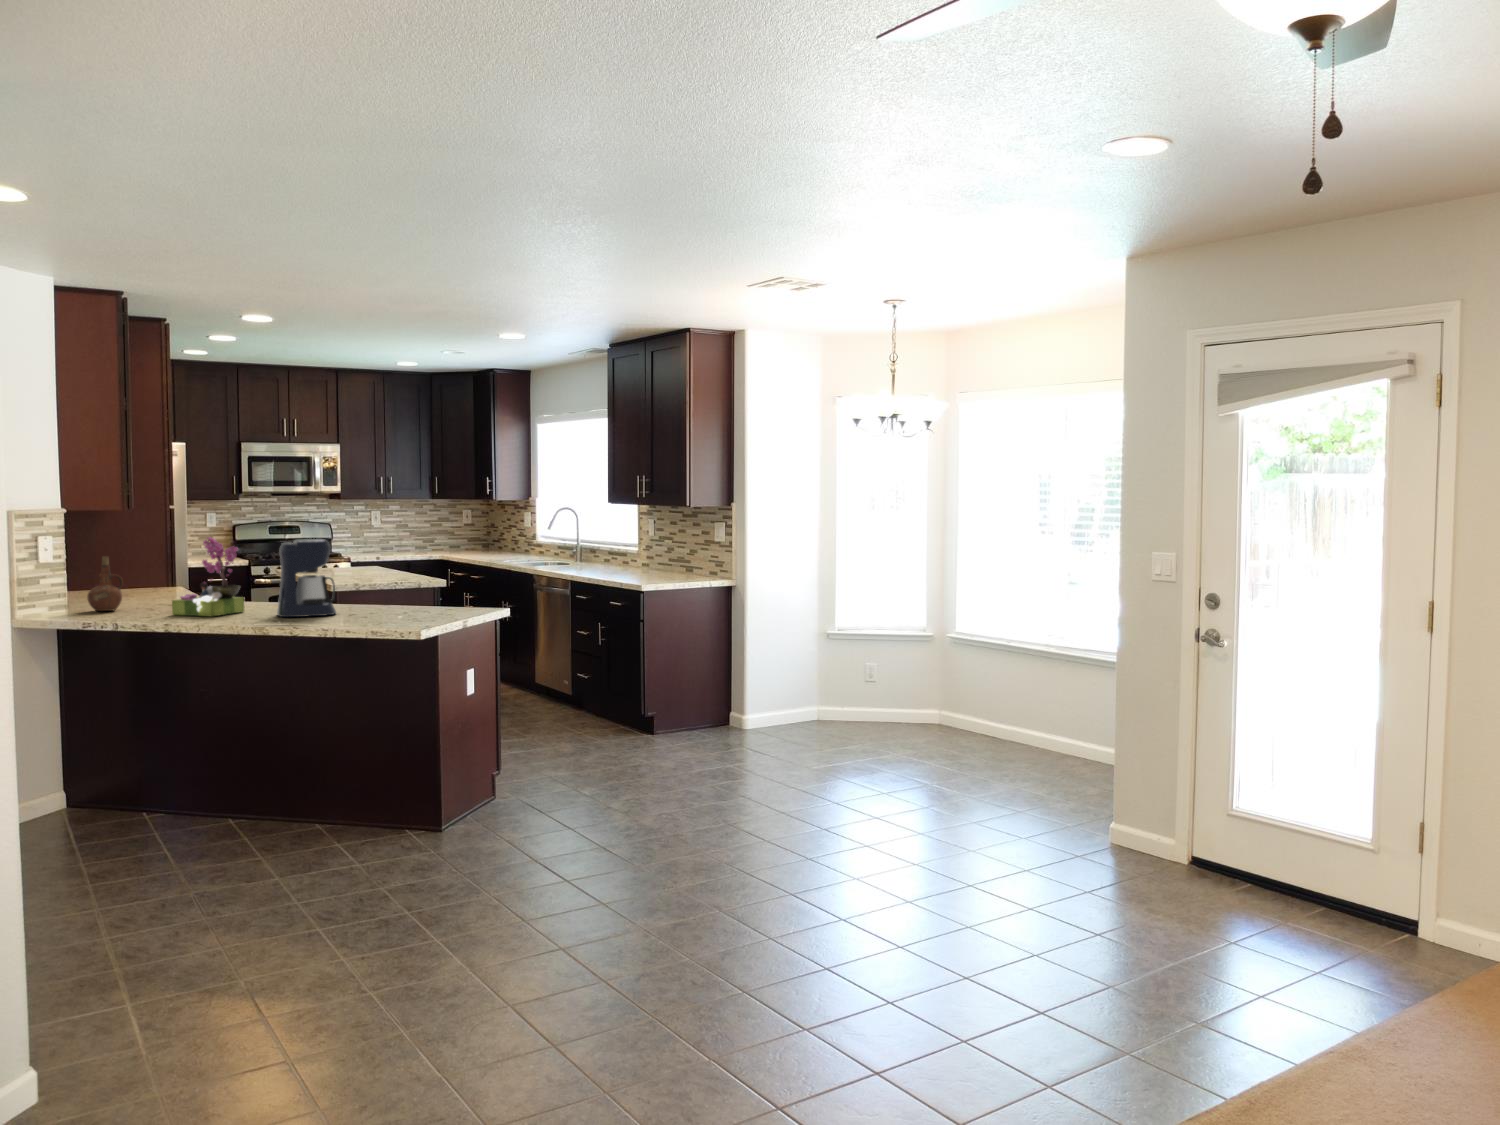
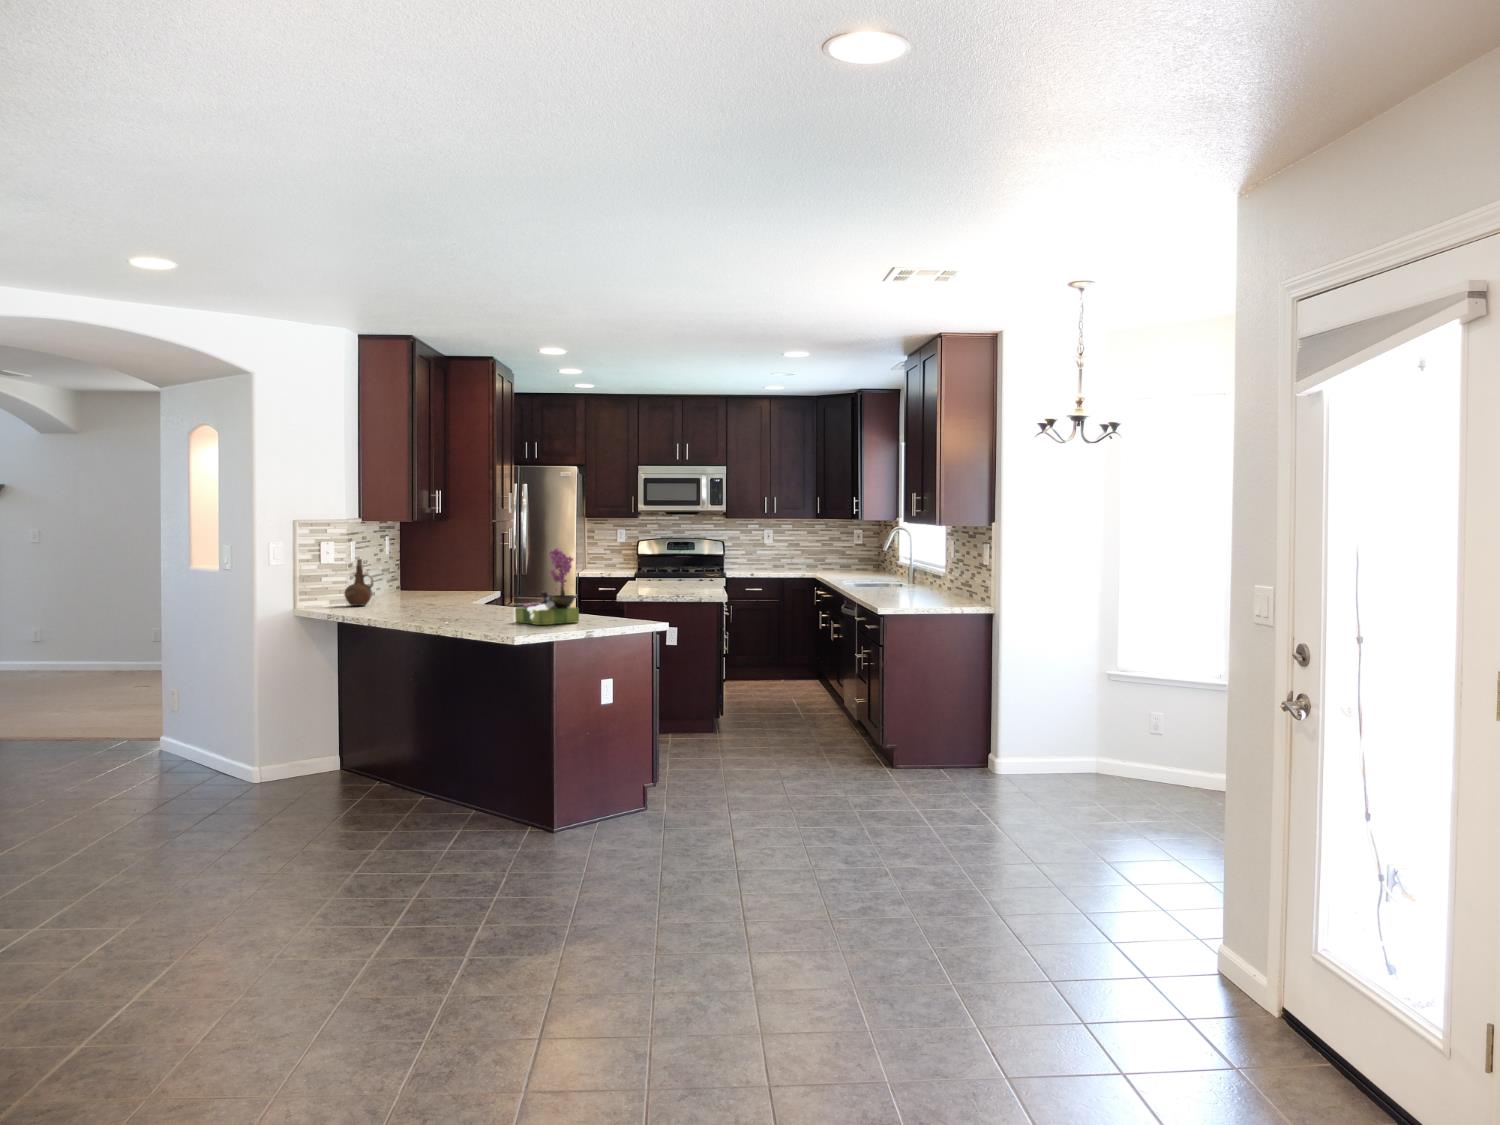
flower arrangement: present [172,537,244,616] -> present [515,548,579,625]
coffee maker: present [277,539,336,617] -> none [451,546,505,617]

